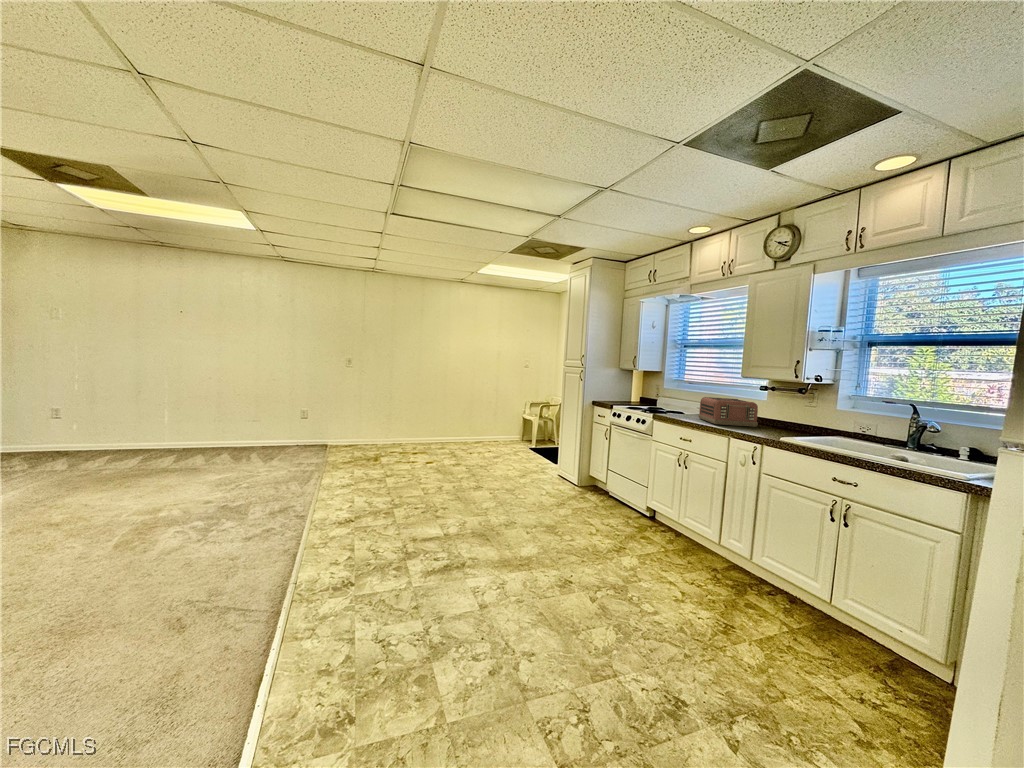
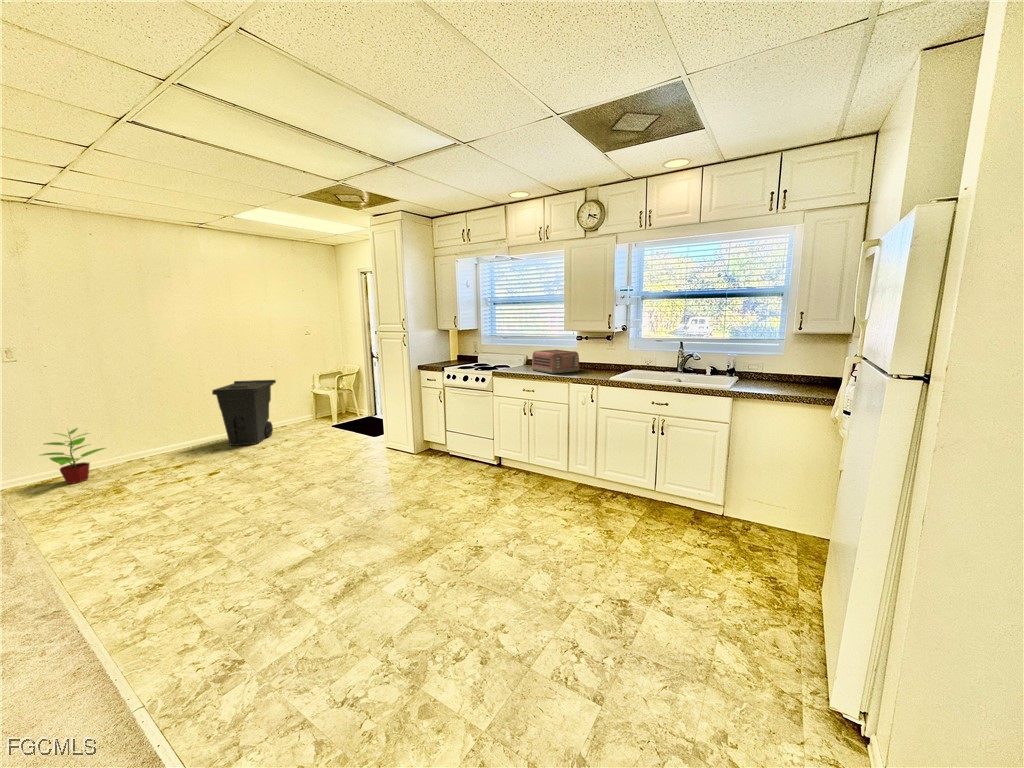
trash can: none [445,398,491,451] -> present [212,380,276,446]
potted plant: none [346,413,379,451] -> present [42,428,105,484]

